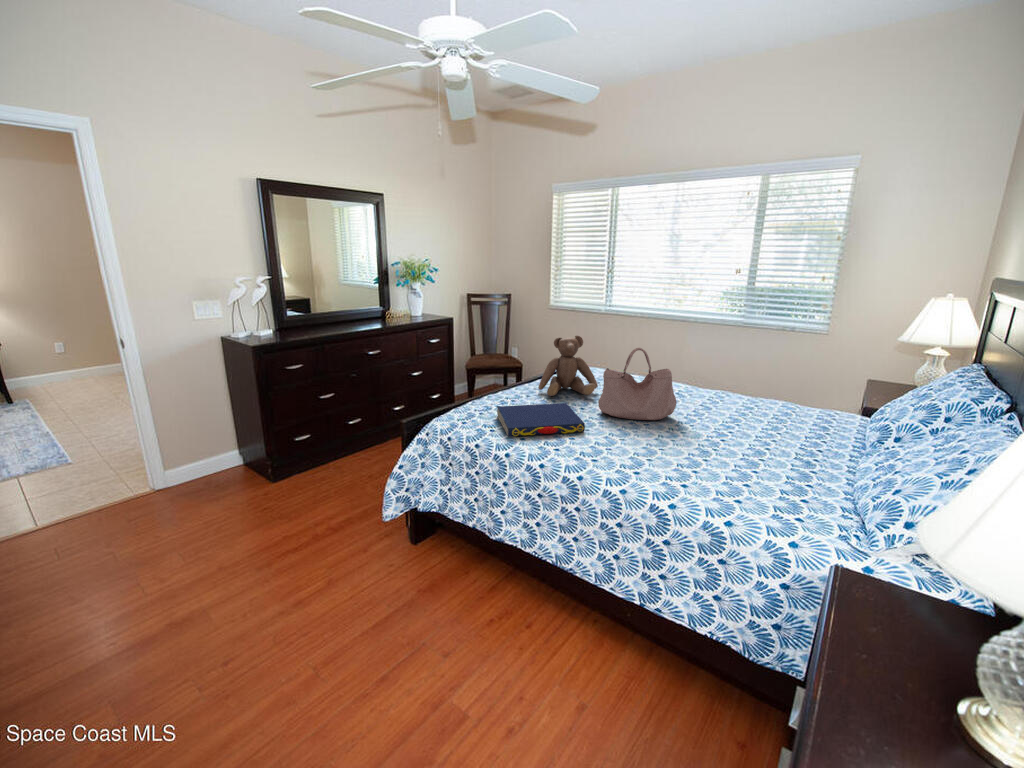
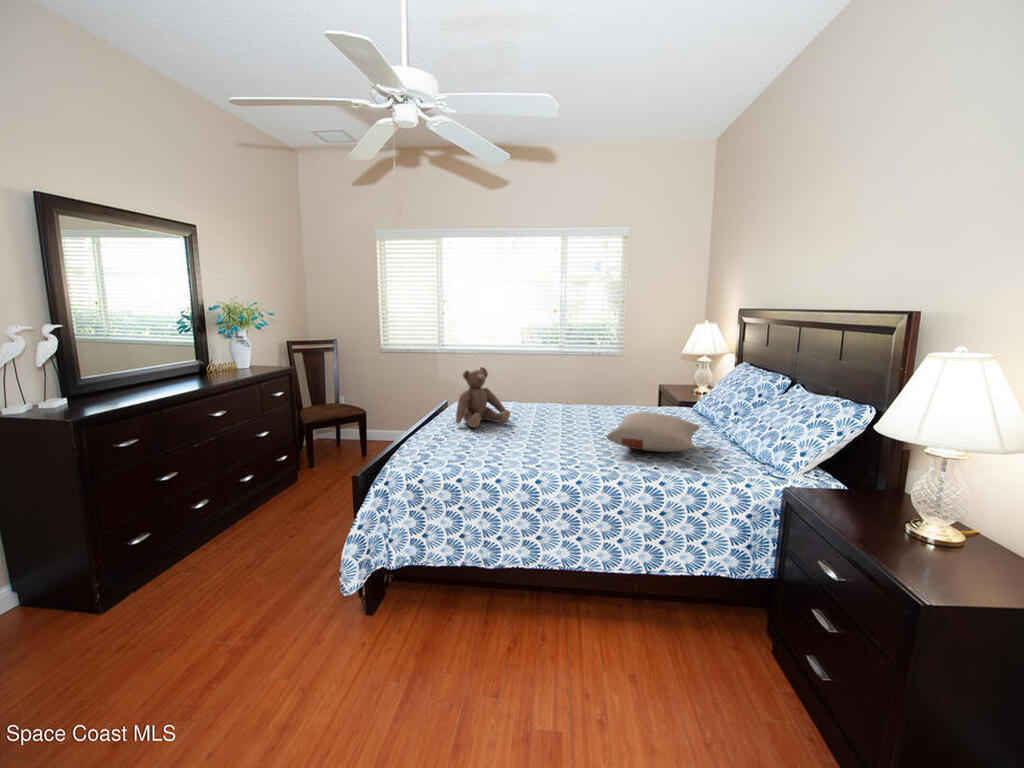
handbag: present [598,348,677,420] -> none [528,370,591,434]
book: present [497,403,585,437] -> none [447,429,540,464]
pillow: none [649,413,799,474] -> present [607,412,700,452]

